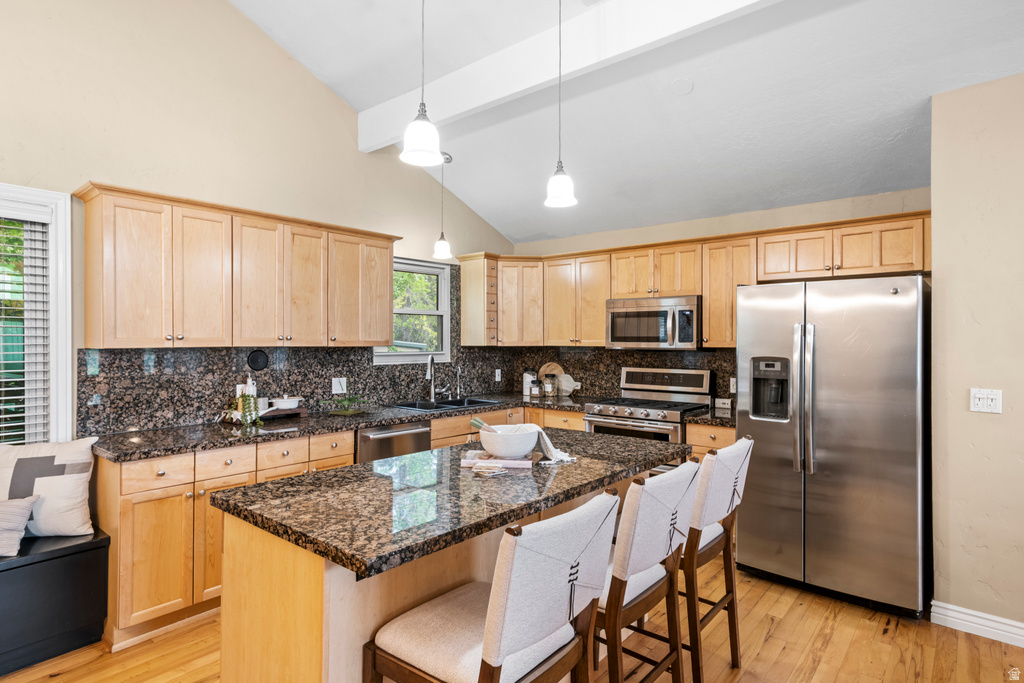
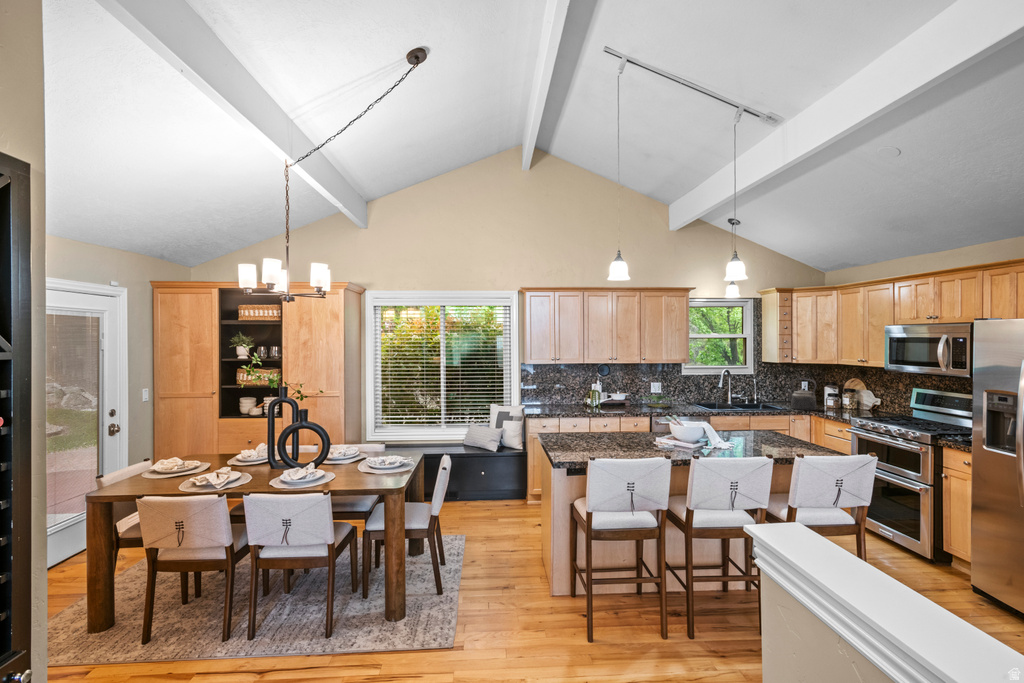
kettle: none [499,363,533,401] -> present [788,378,817,410]

